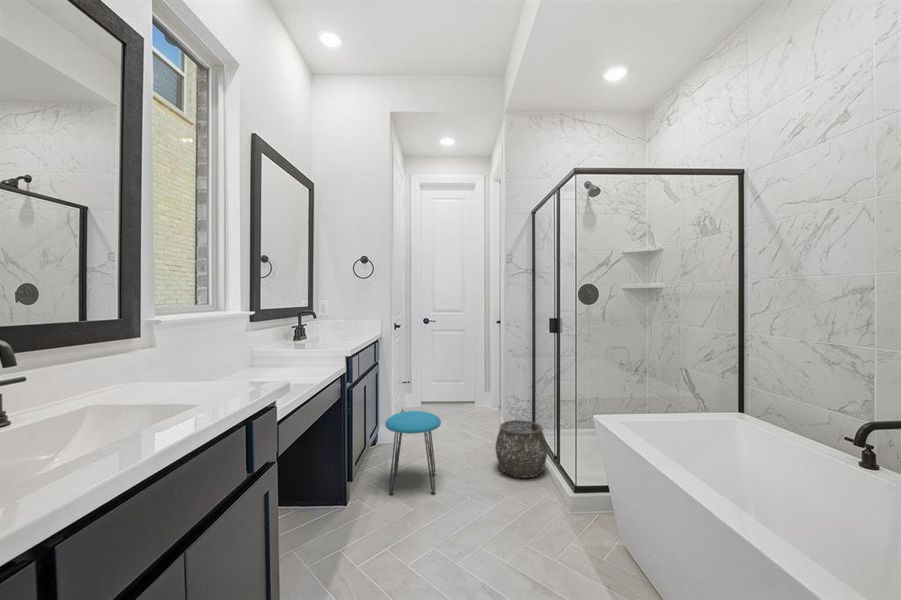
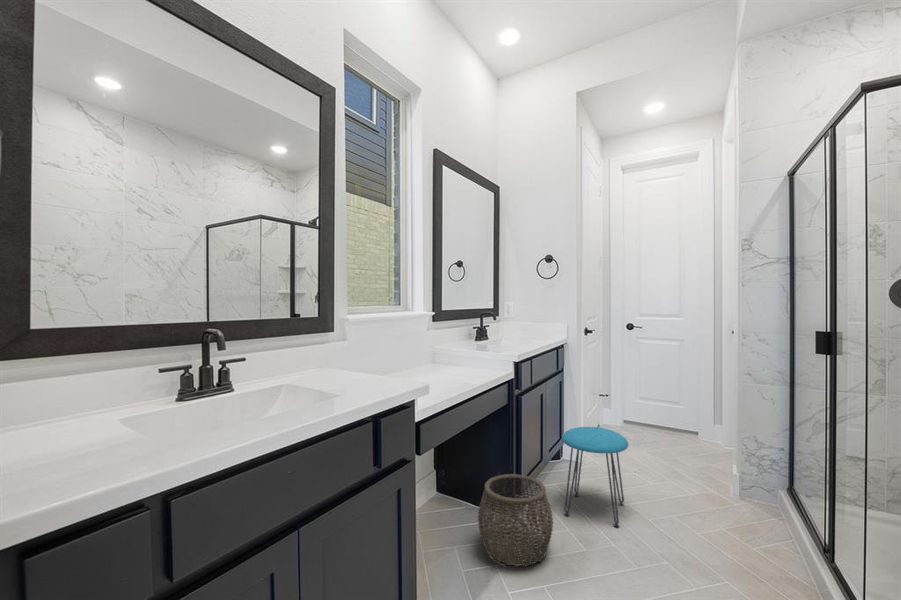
woven basket: present [496,420,547,478] -> present [478,474,553,566]

